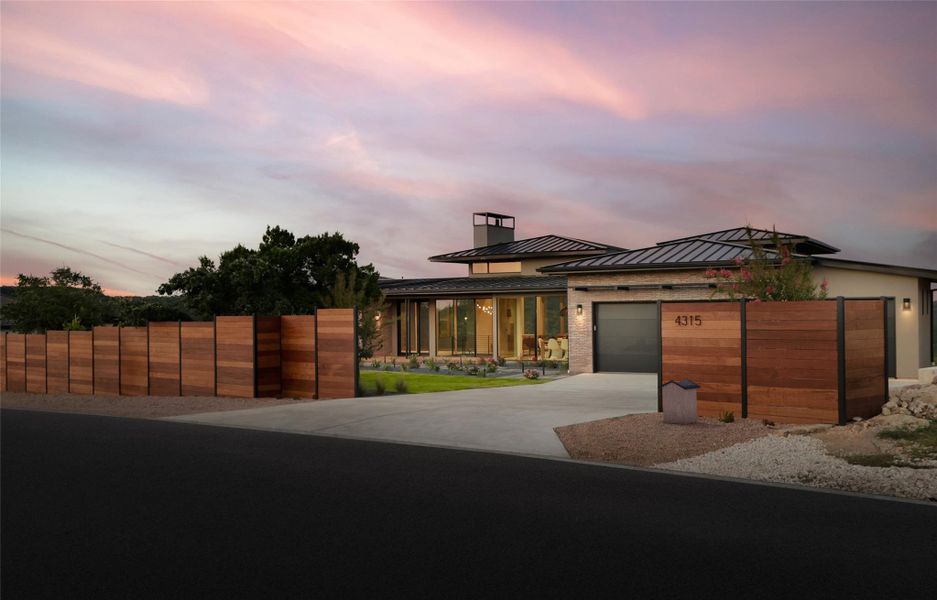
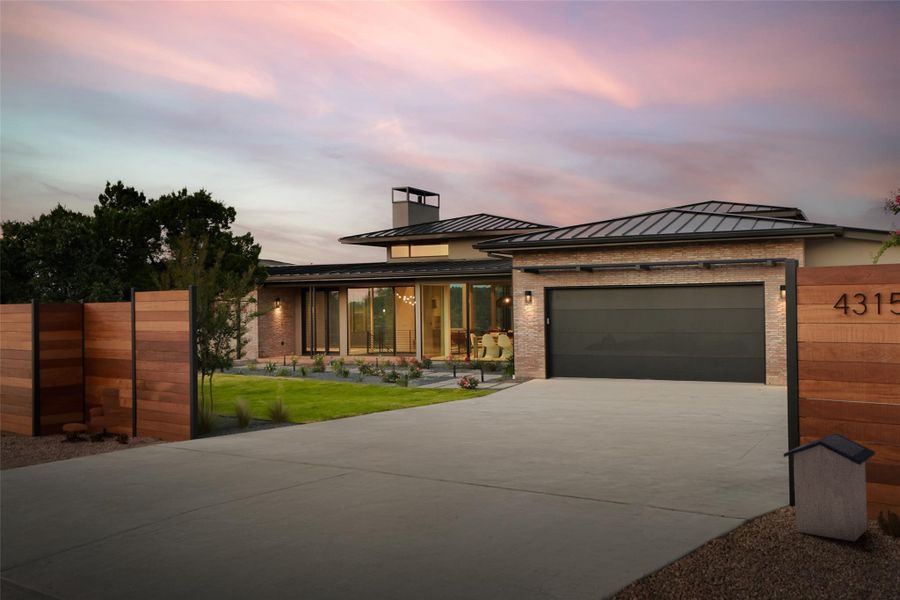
lounge chair: none [276,368,310,400] -> present [60,388,121,443]

